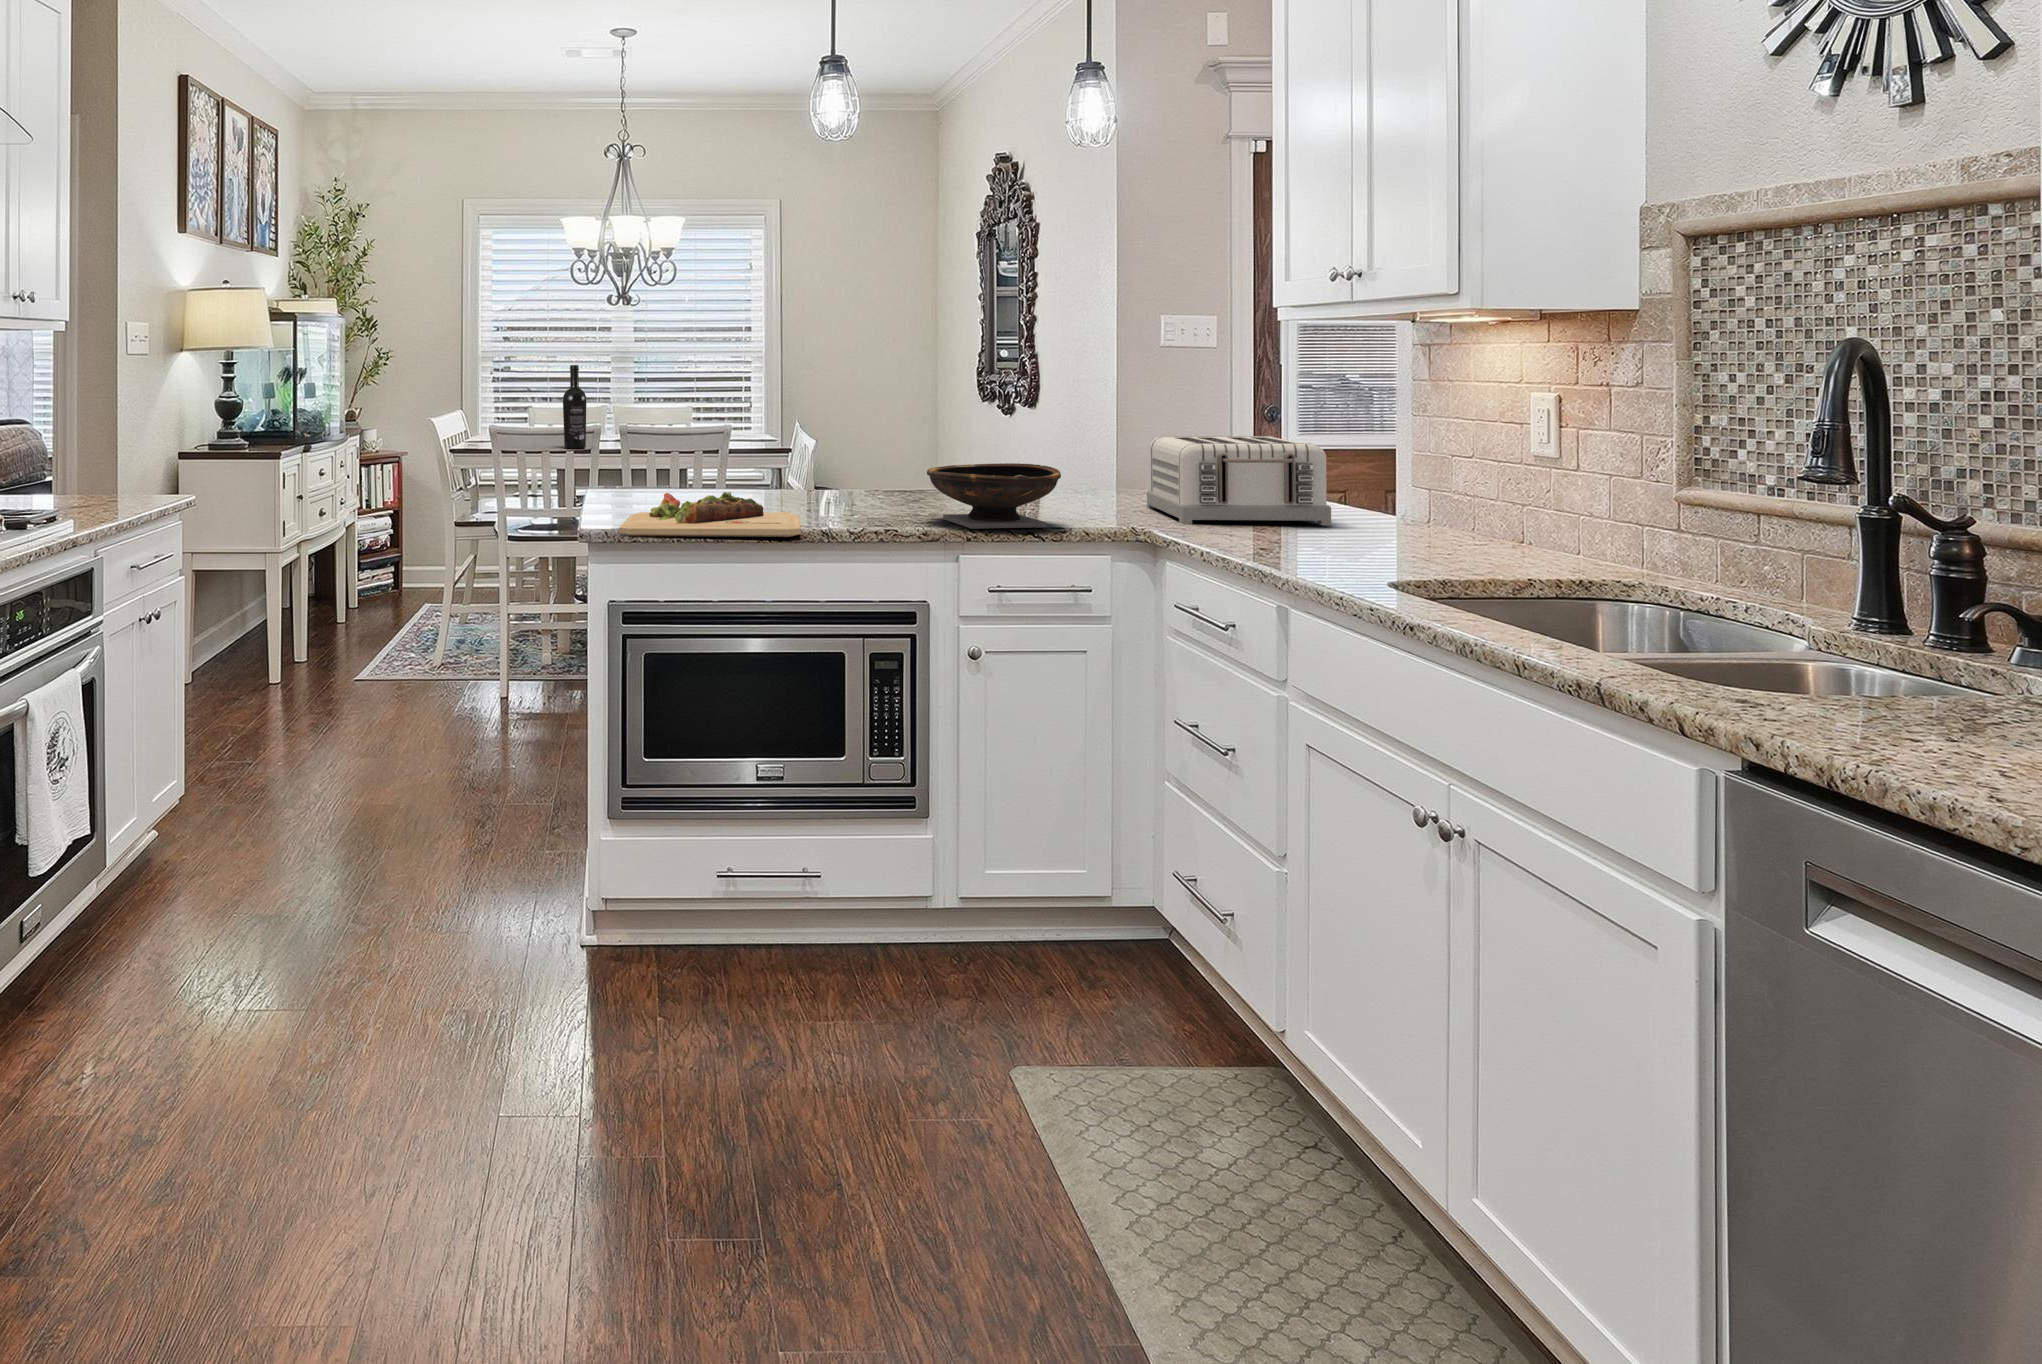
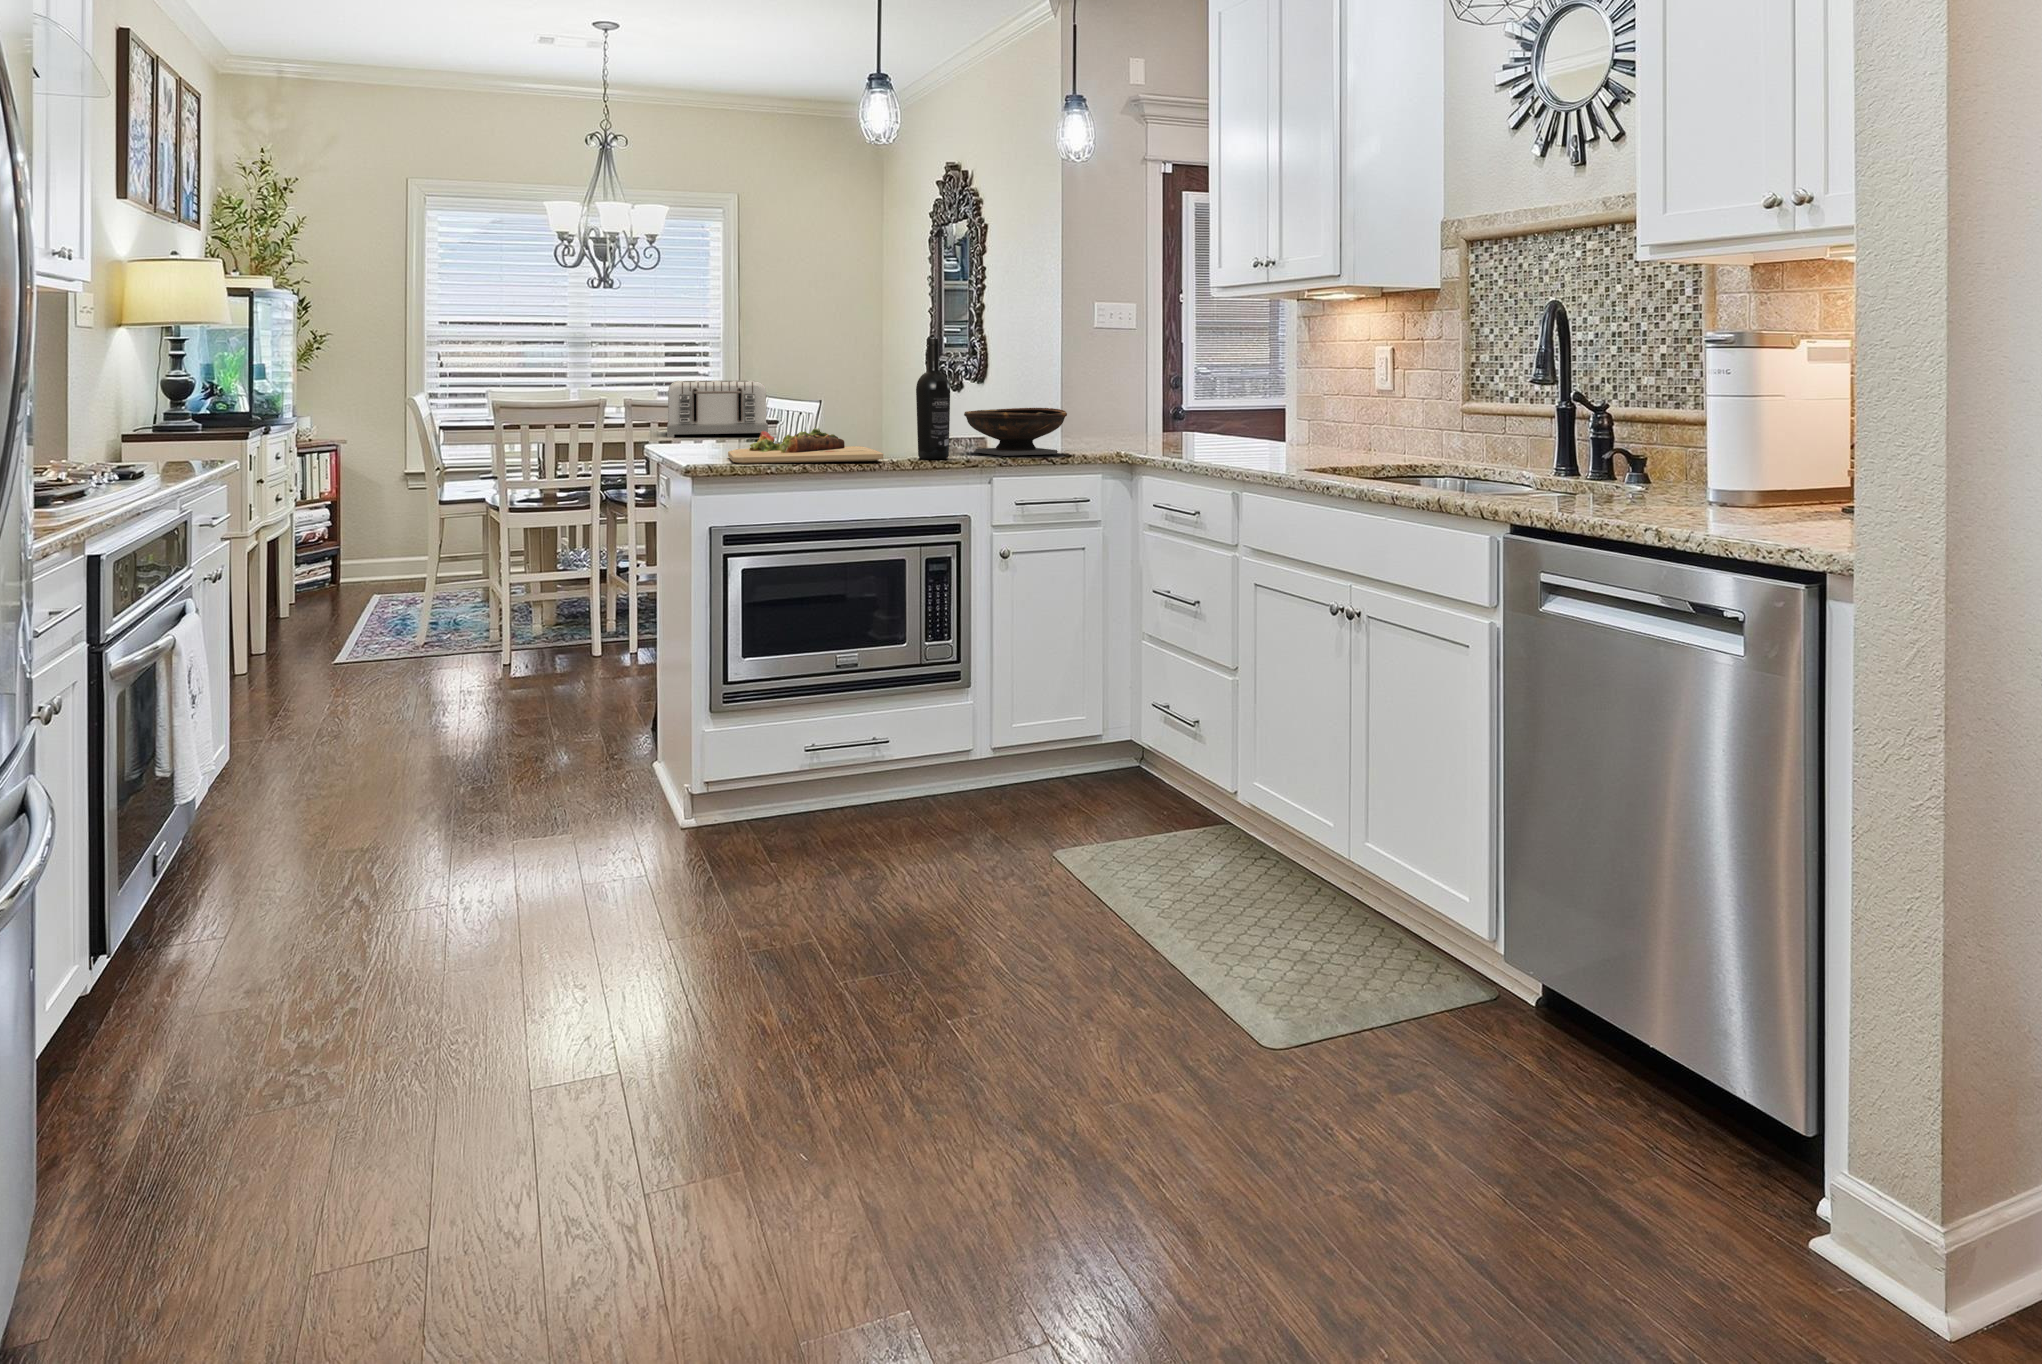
wine bottle: present [563,365,587,449] -> present [916,339,950,459]
toaster: present [1147,436,1331,525] -> present [667,380,768,438]

